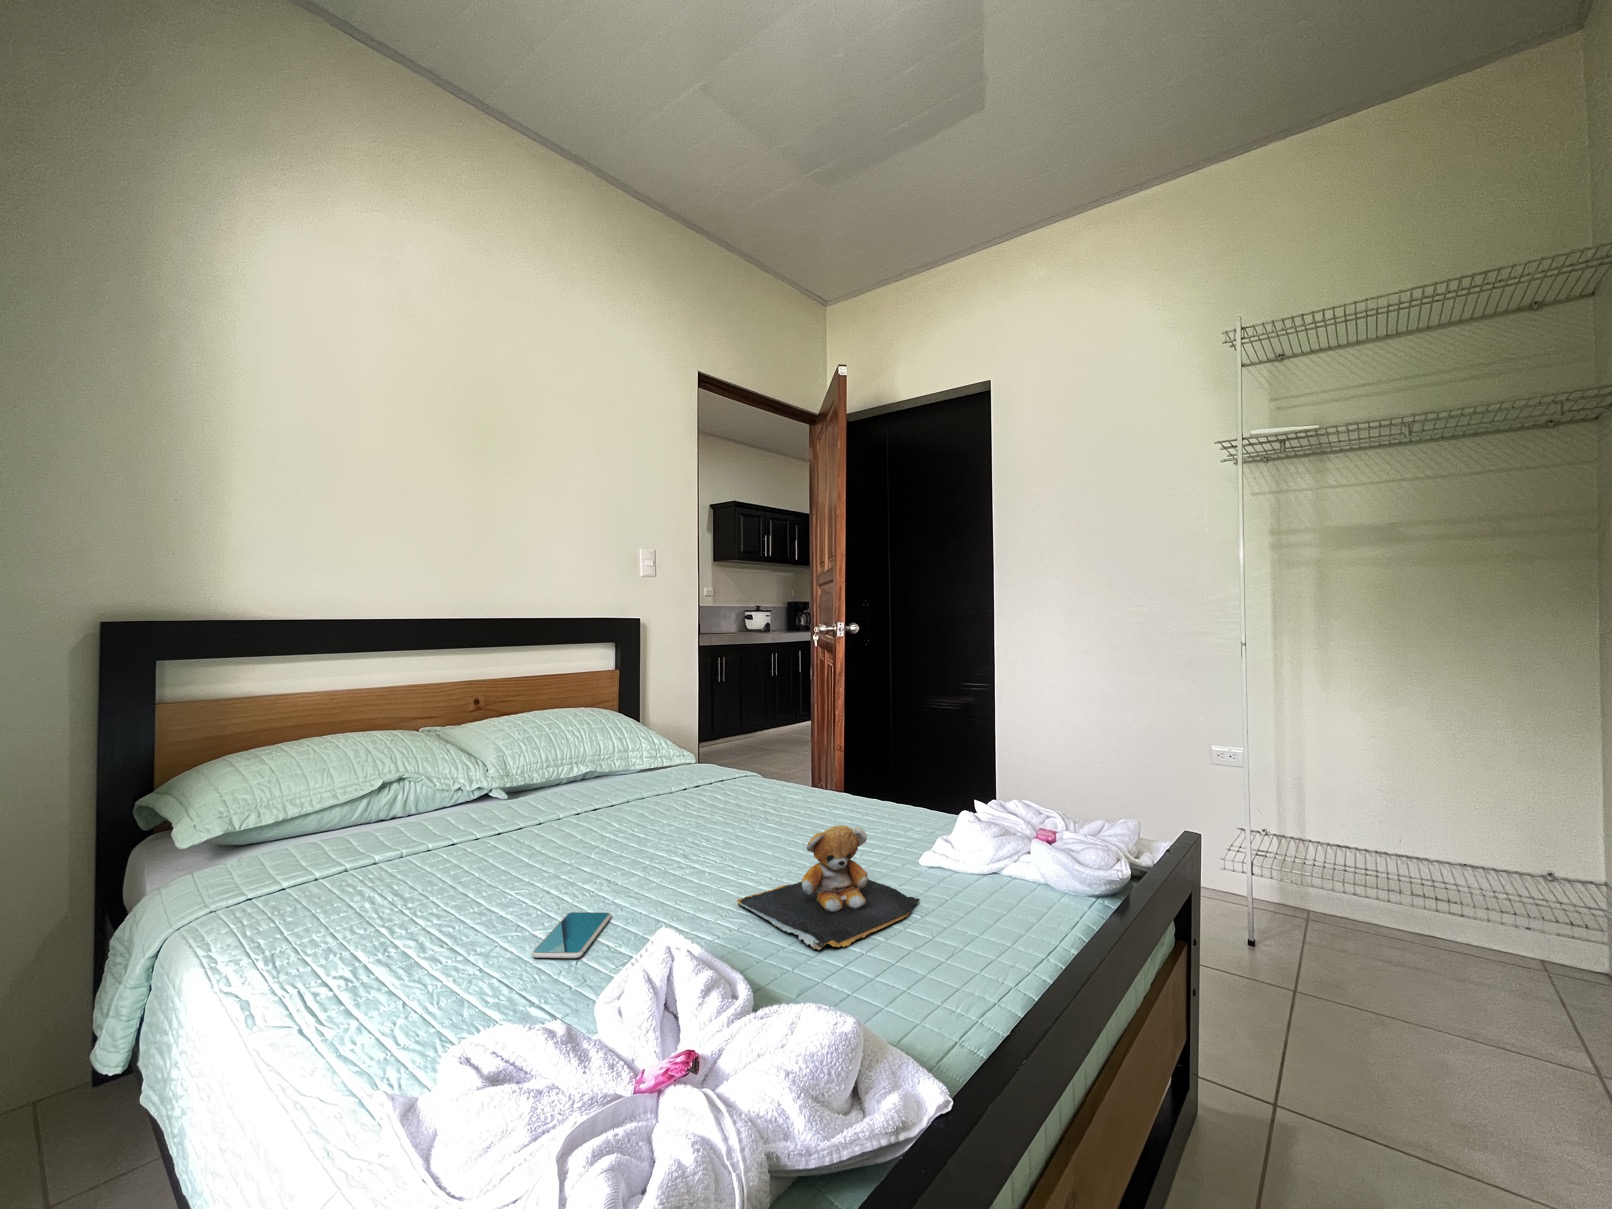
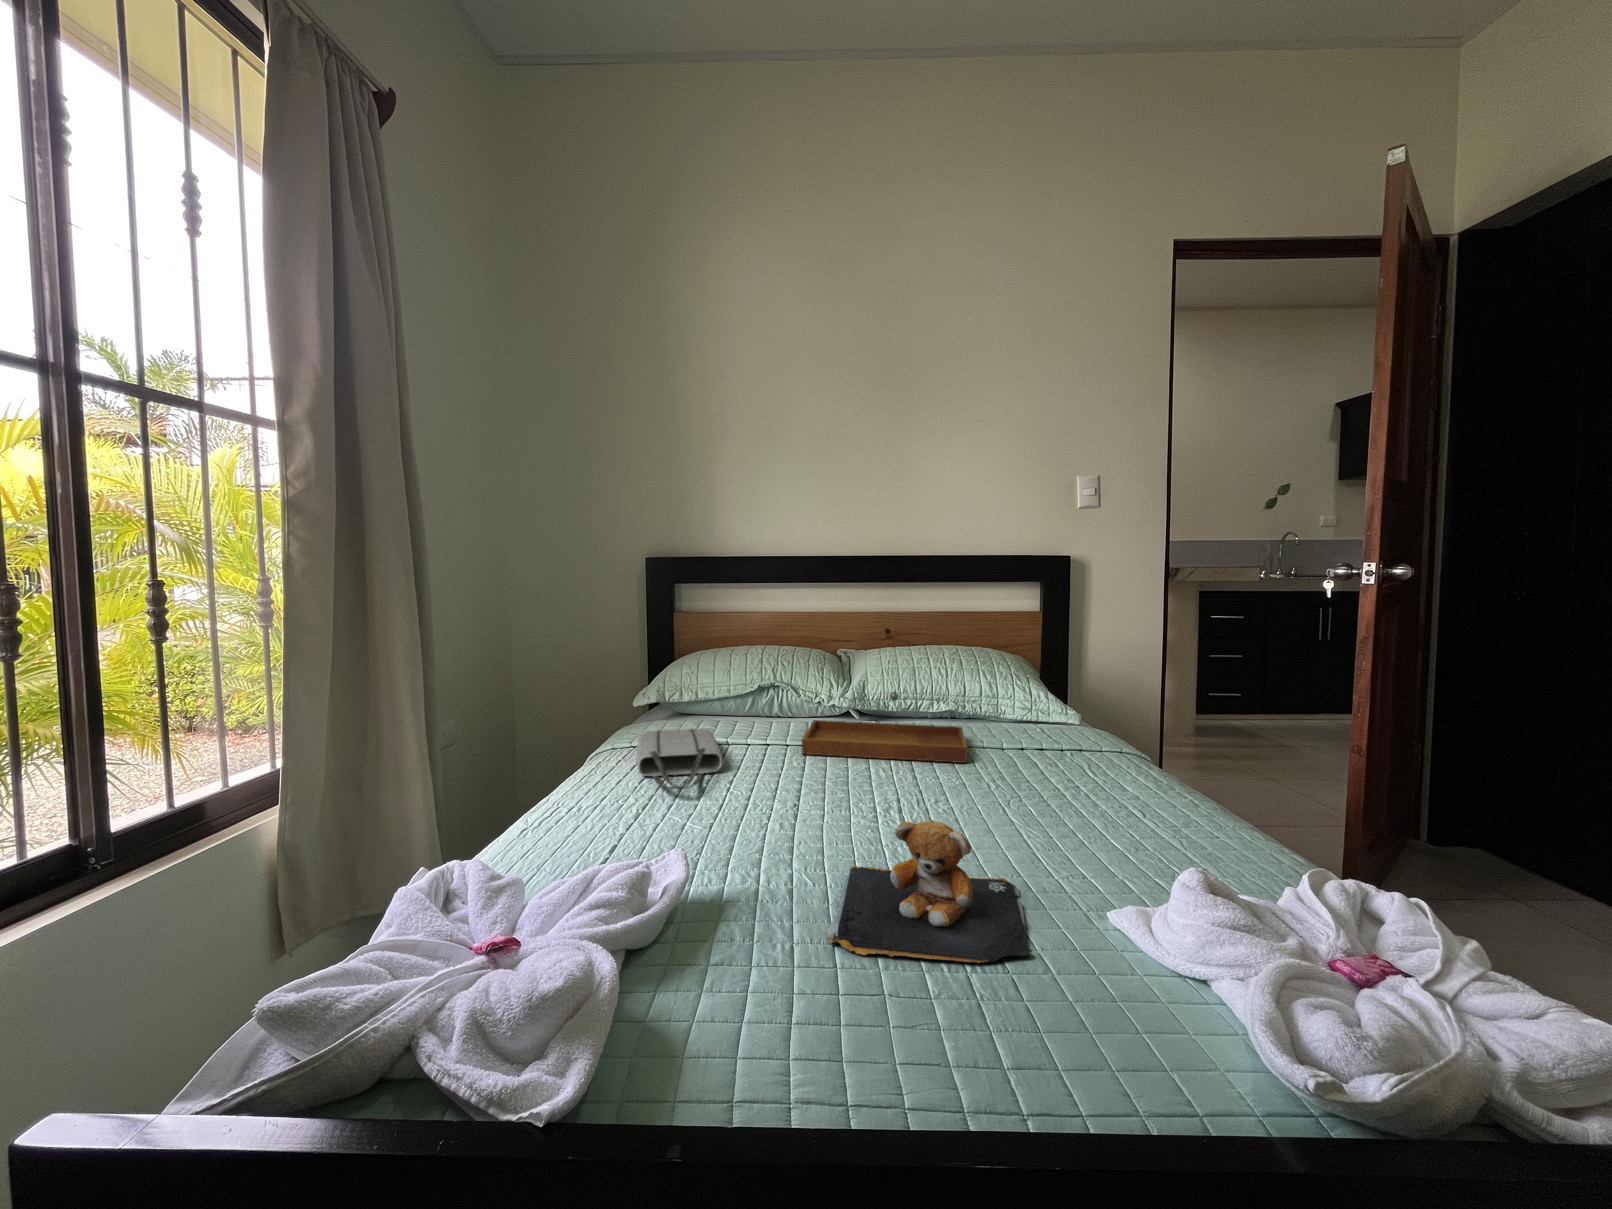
tray: none [476,756,666,841] -> present [802,692,967,763]
tote bag: none [273,844,471,914] -> present [637,729,722,789]
smartphone: present [532,912,611,958] -> none [662,823,754,857]

